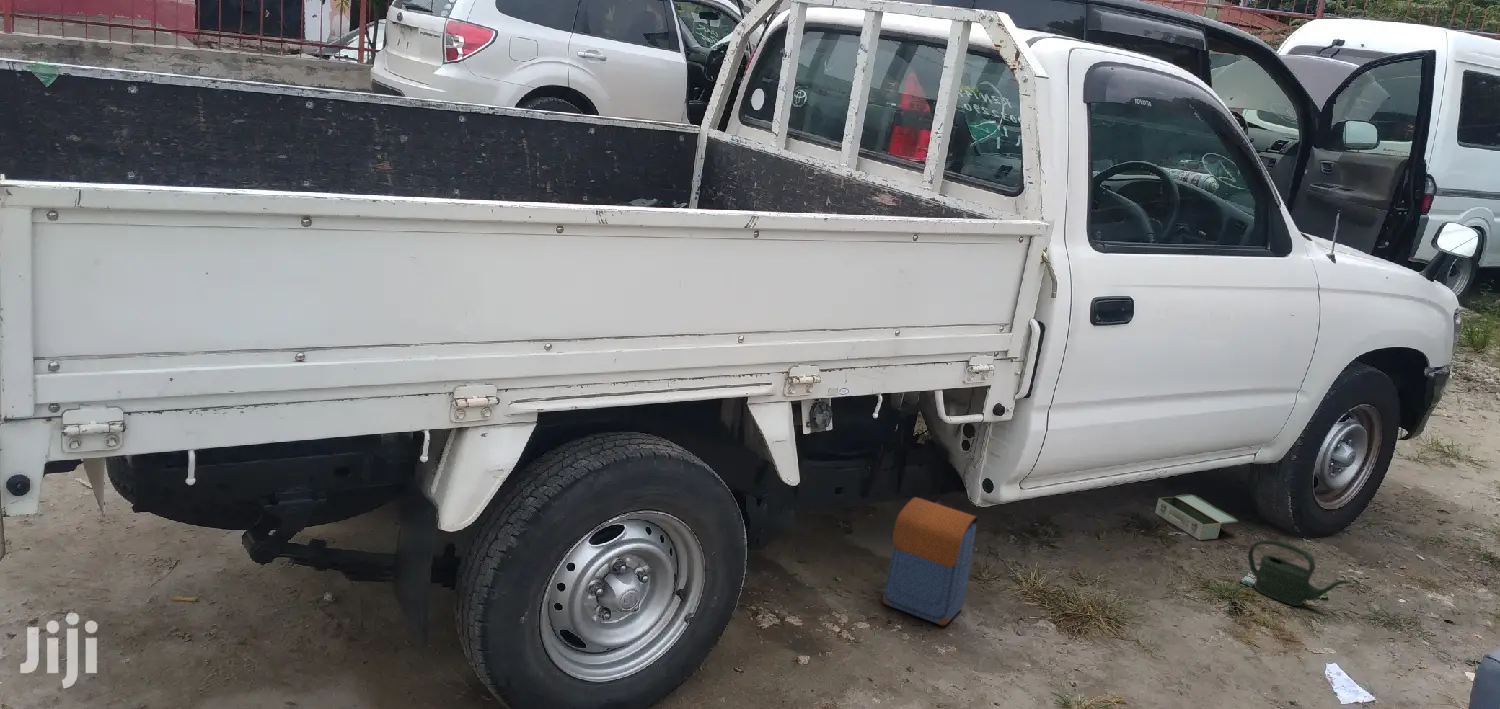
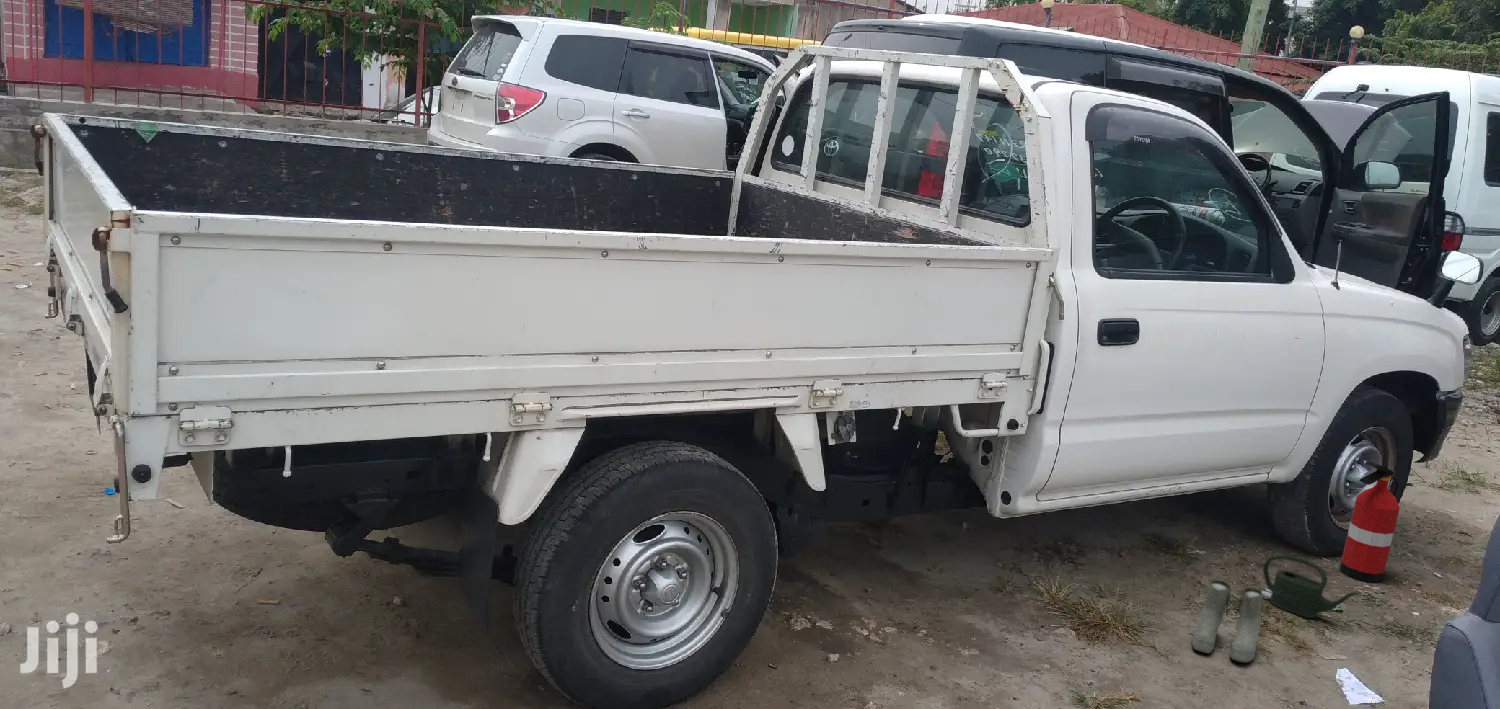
fire extinguisher: none [1322,441,1387,565] -> present [1340,462,1399,582]
toolbox: present [1155,494,1238,540] -> none [1176,516,1256,559]
backpack: present [883,497,978,625] -> none [910,511,998,631]
boots: none [1177,570,1252,658] -> present [1192,580,1263,663]

